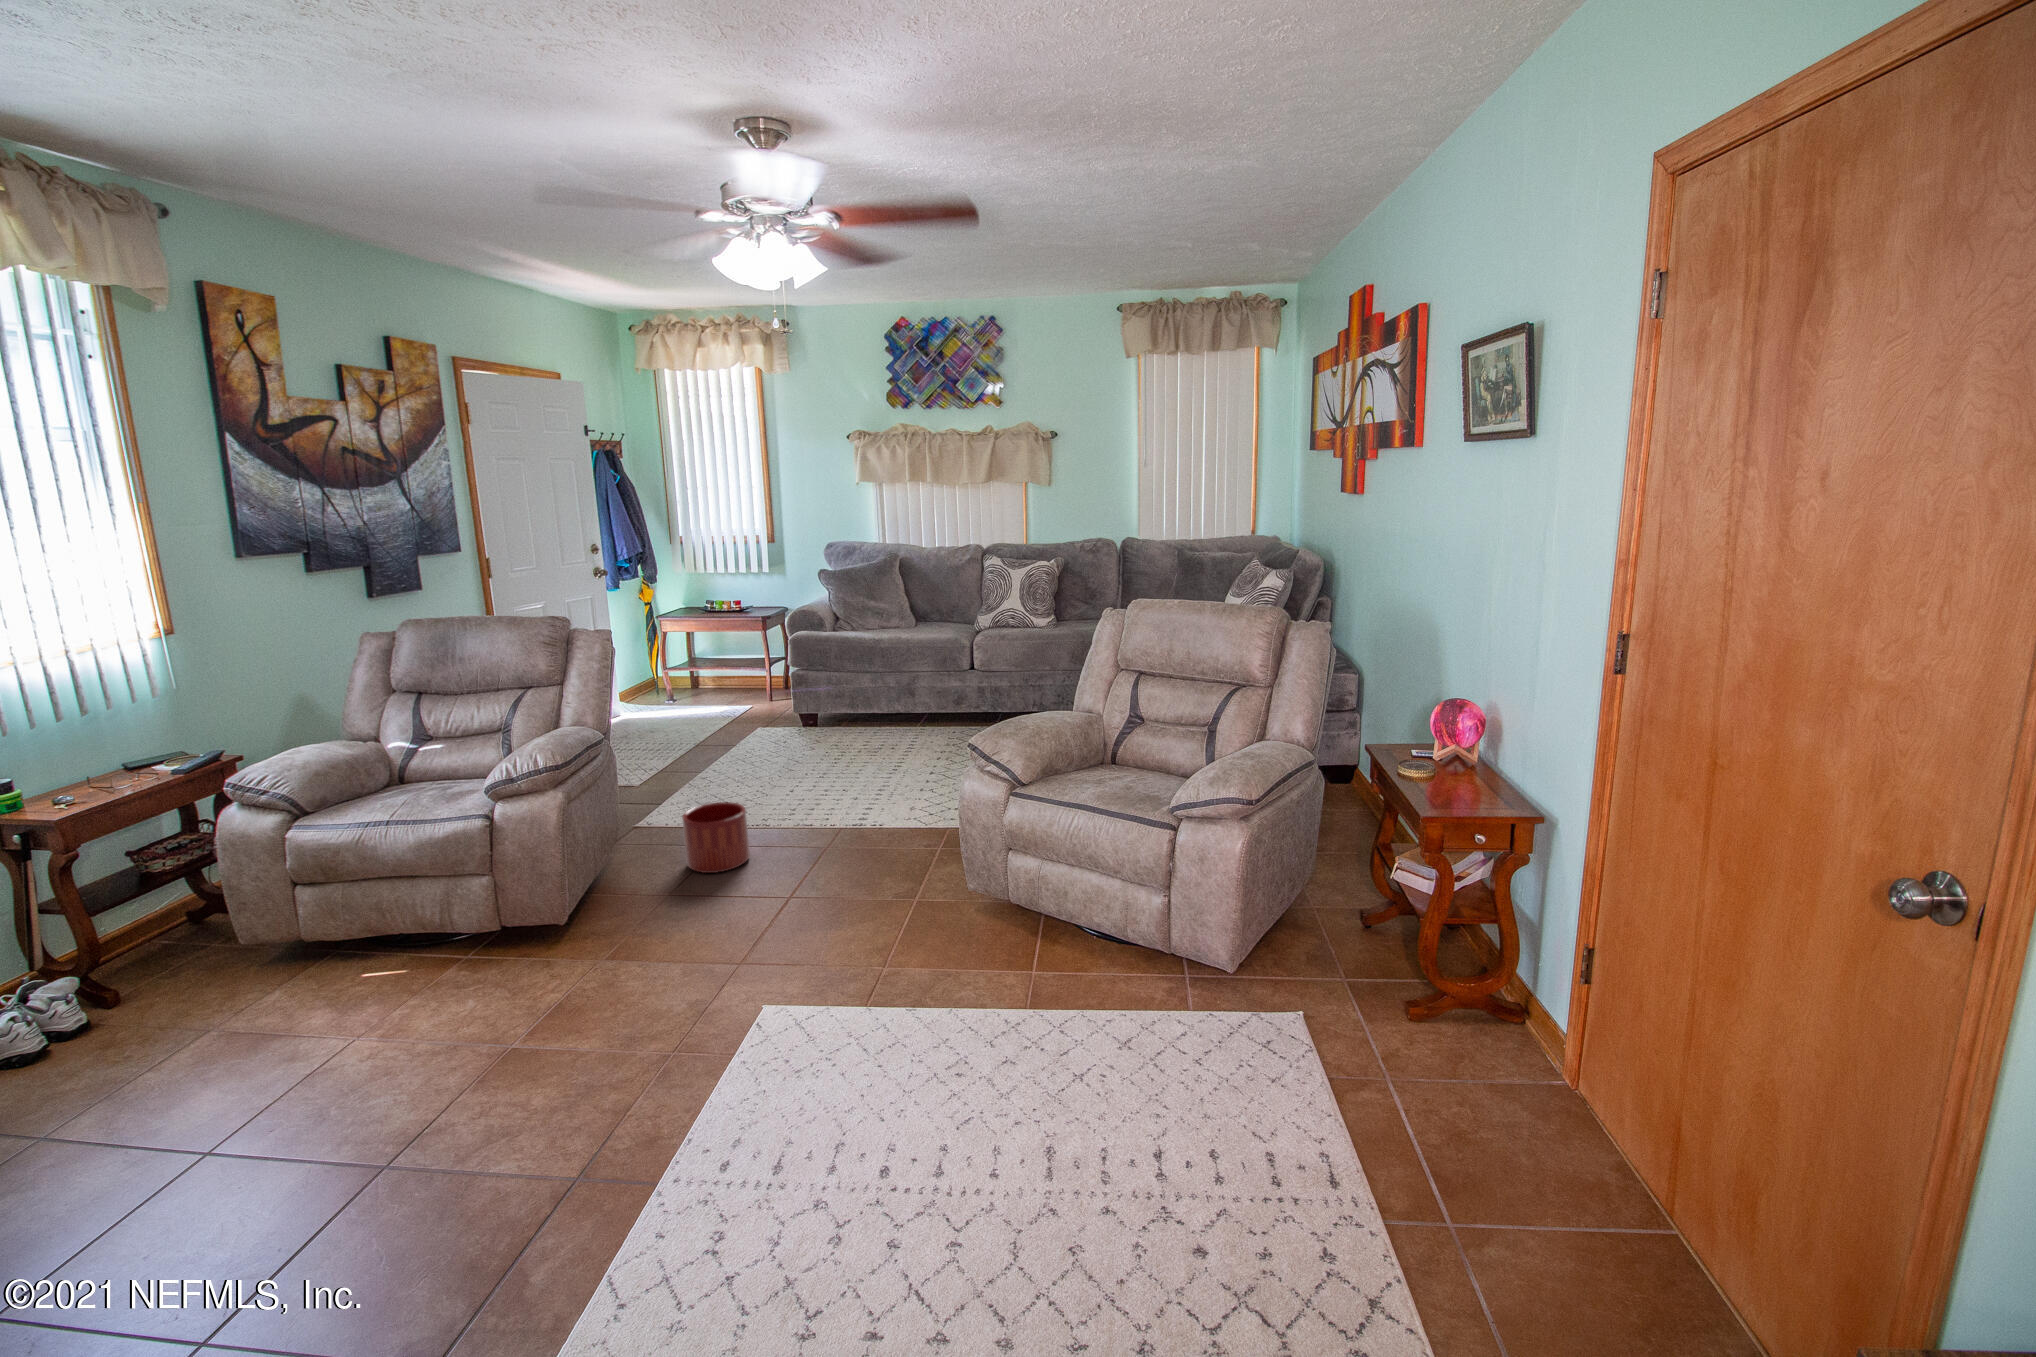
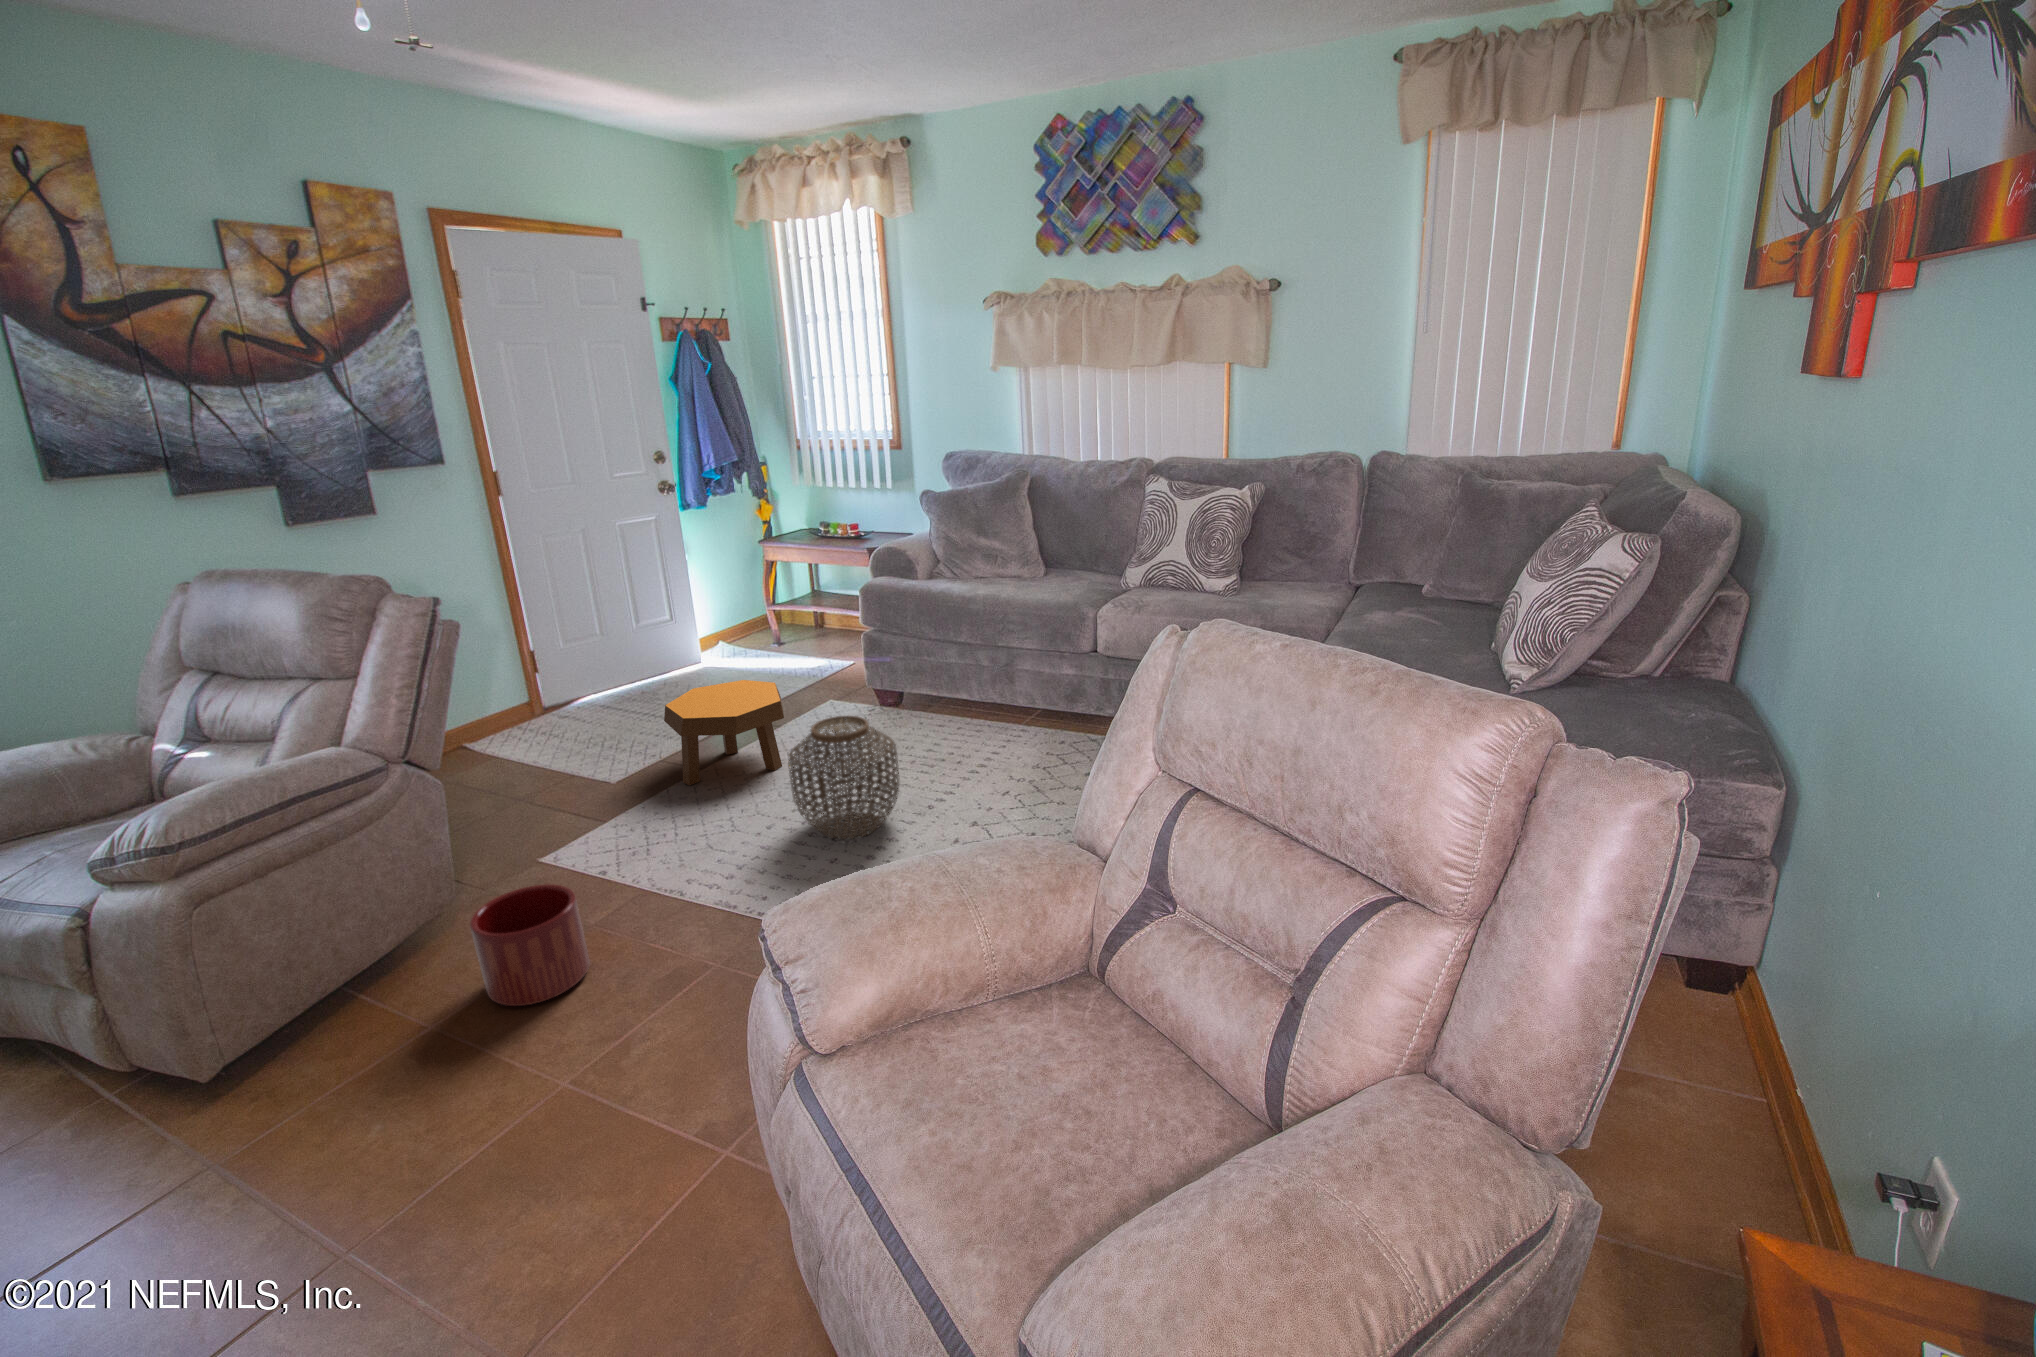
footstool: none [678,704,771,776] -> present [664,680,784,786]
woven basket: none [811,706,885,787] -> present [788,716,900,839]

